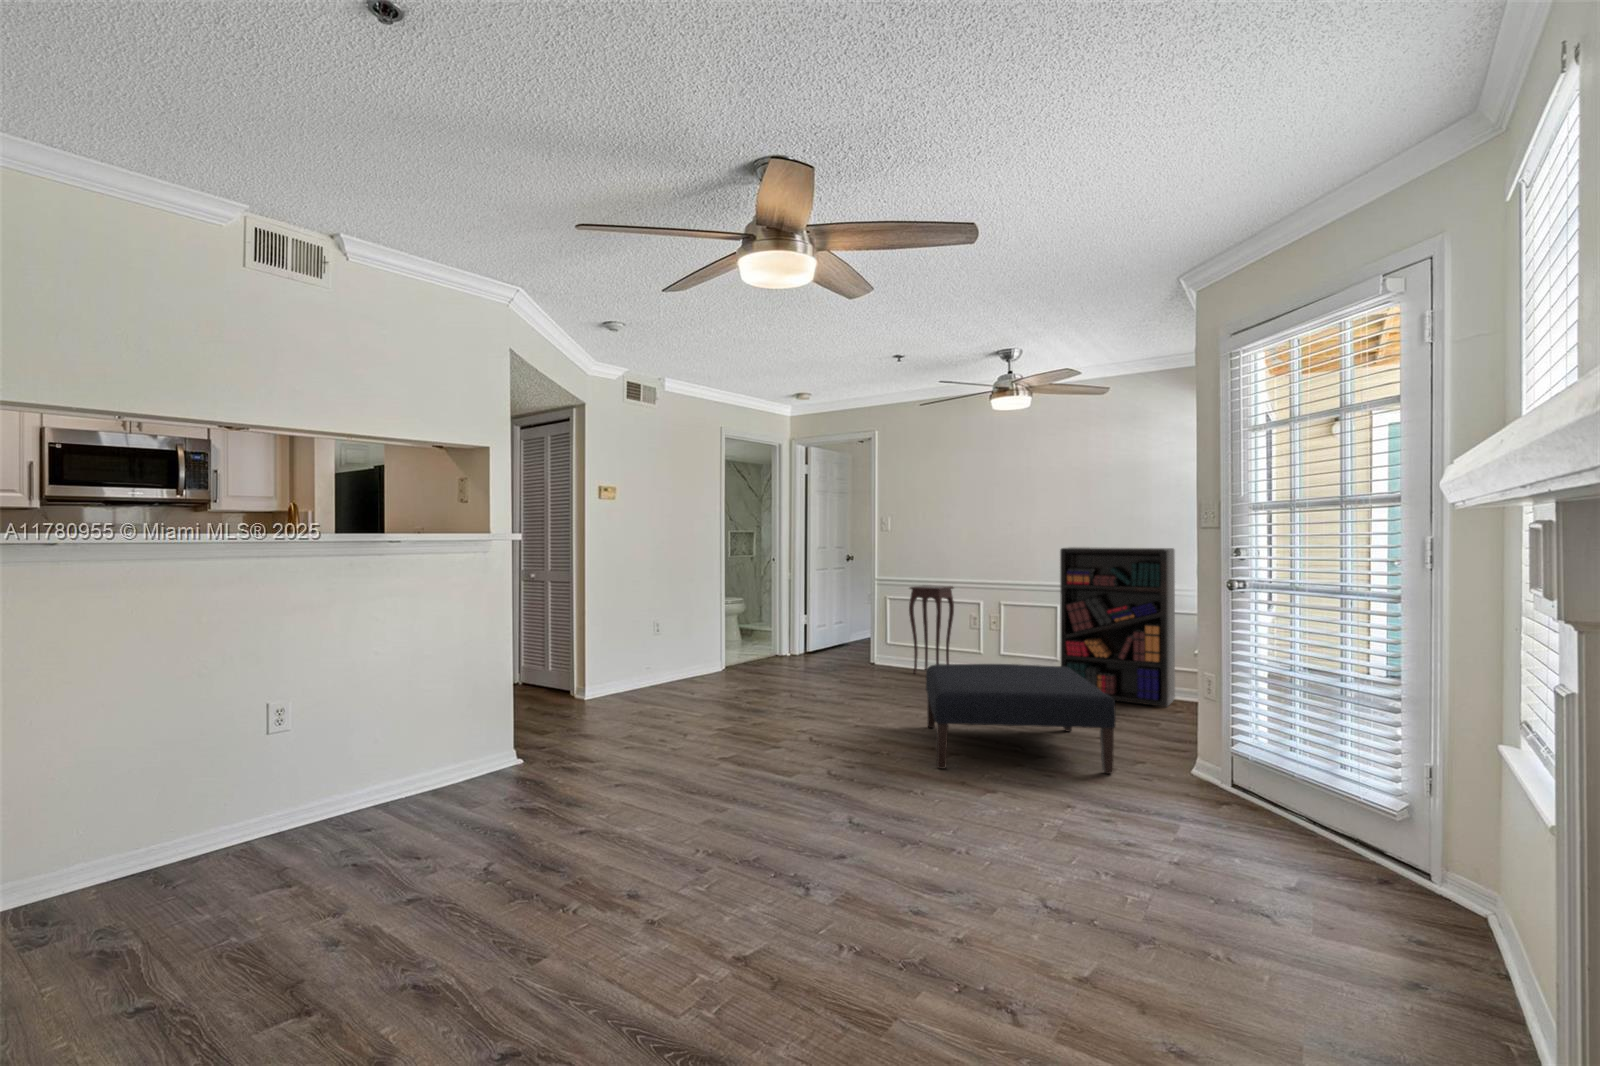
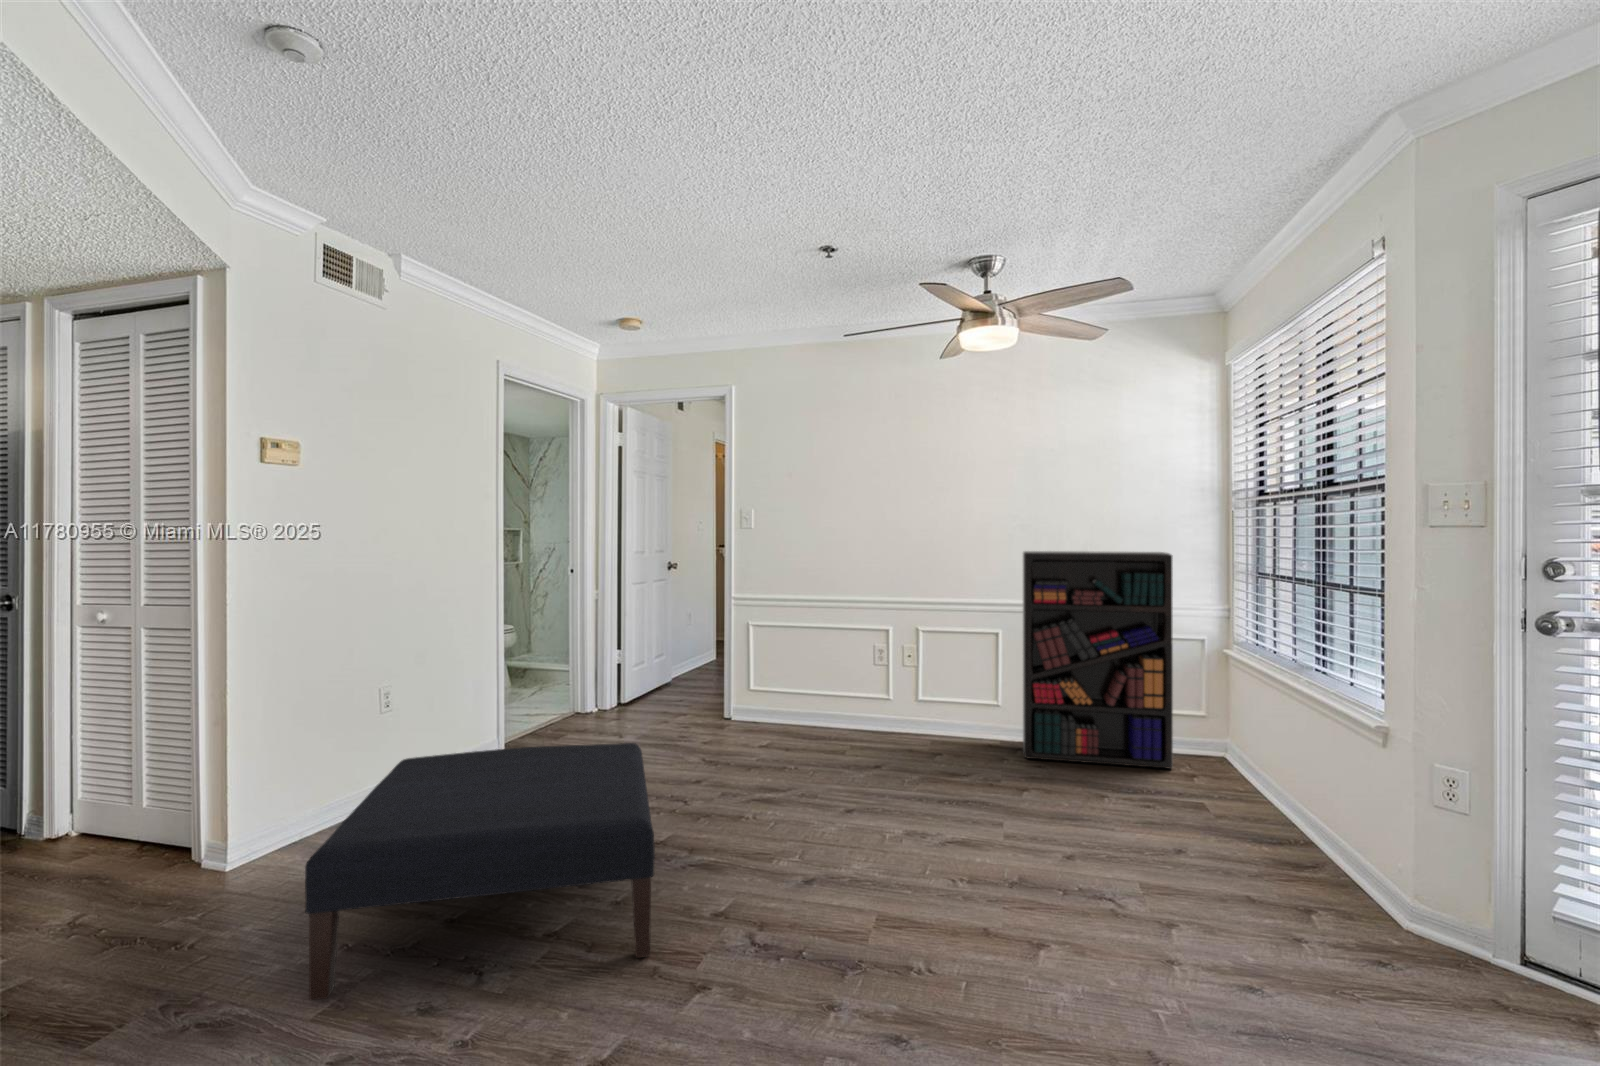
side table: present [909,585,954,673] -> none [791,605,849,737]
ottoman: present [926,664,1116,774] -> present [305,743,655,1000]

